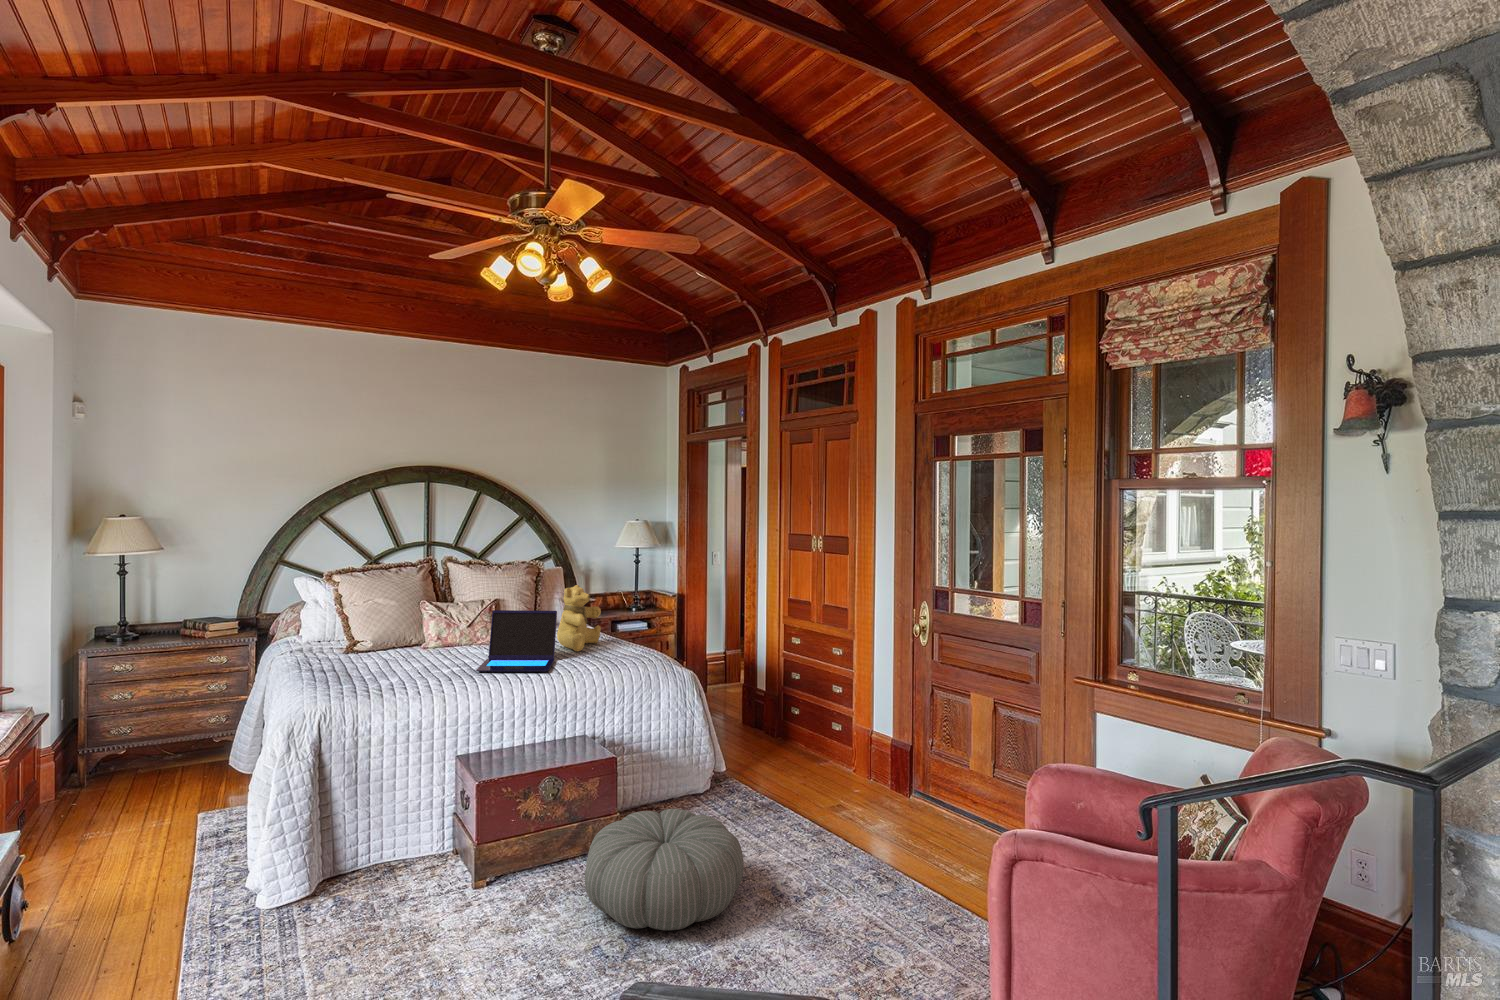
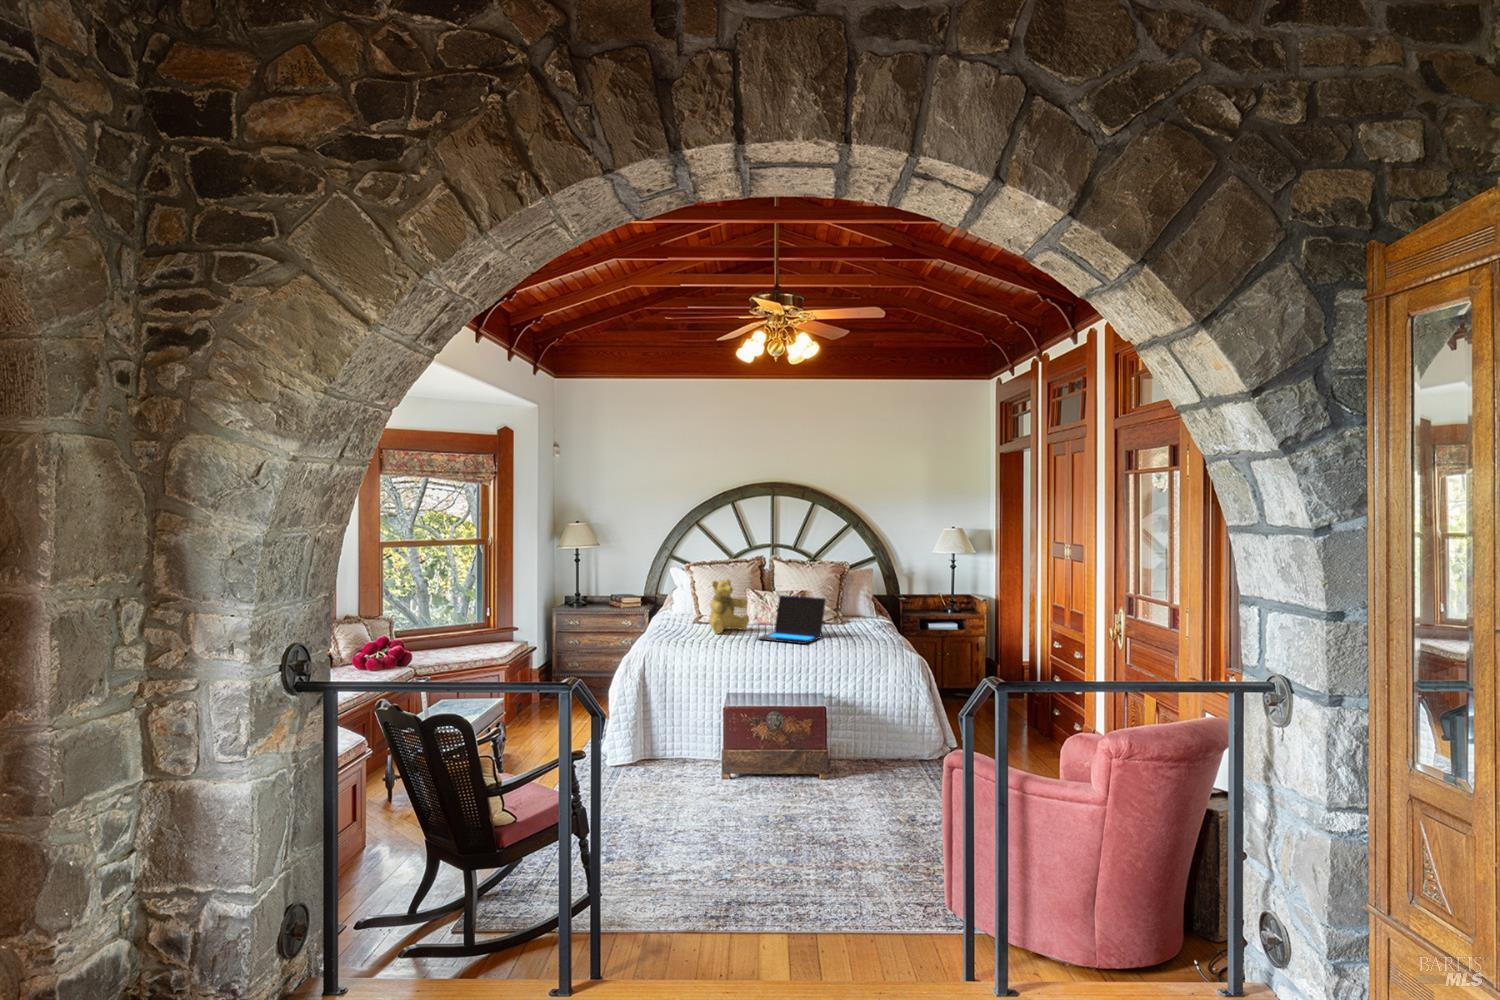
teddy bear: present [557,585,601,651] -> present [709,579,749,633]
pouf: present [585,809,744,931] -> none [771,748,893,828]

